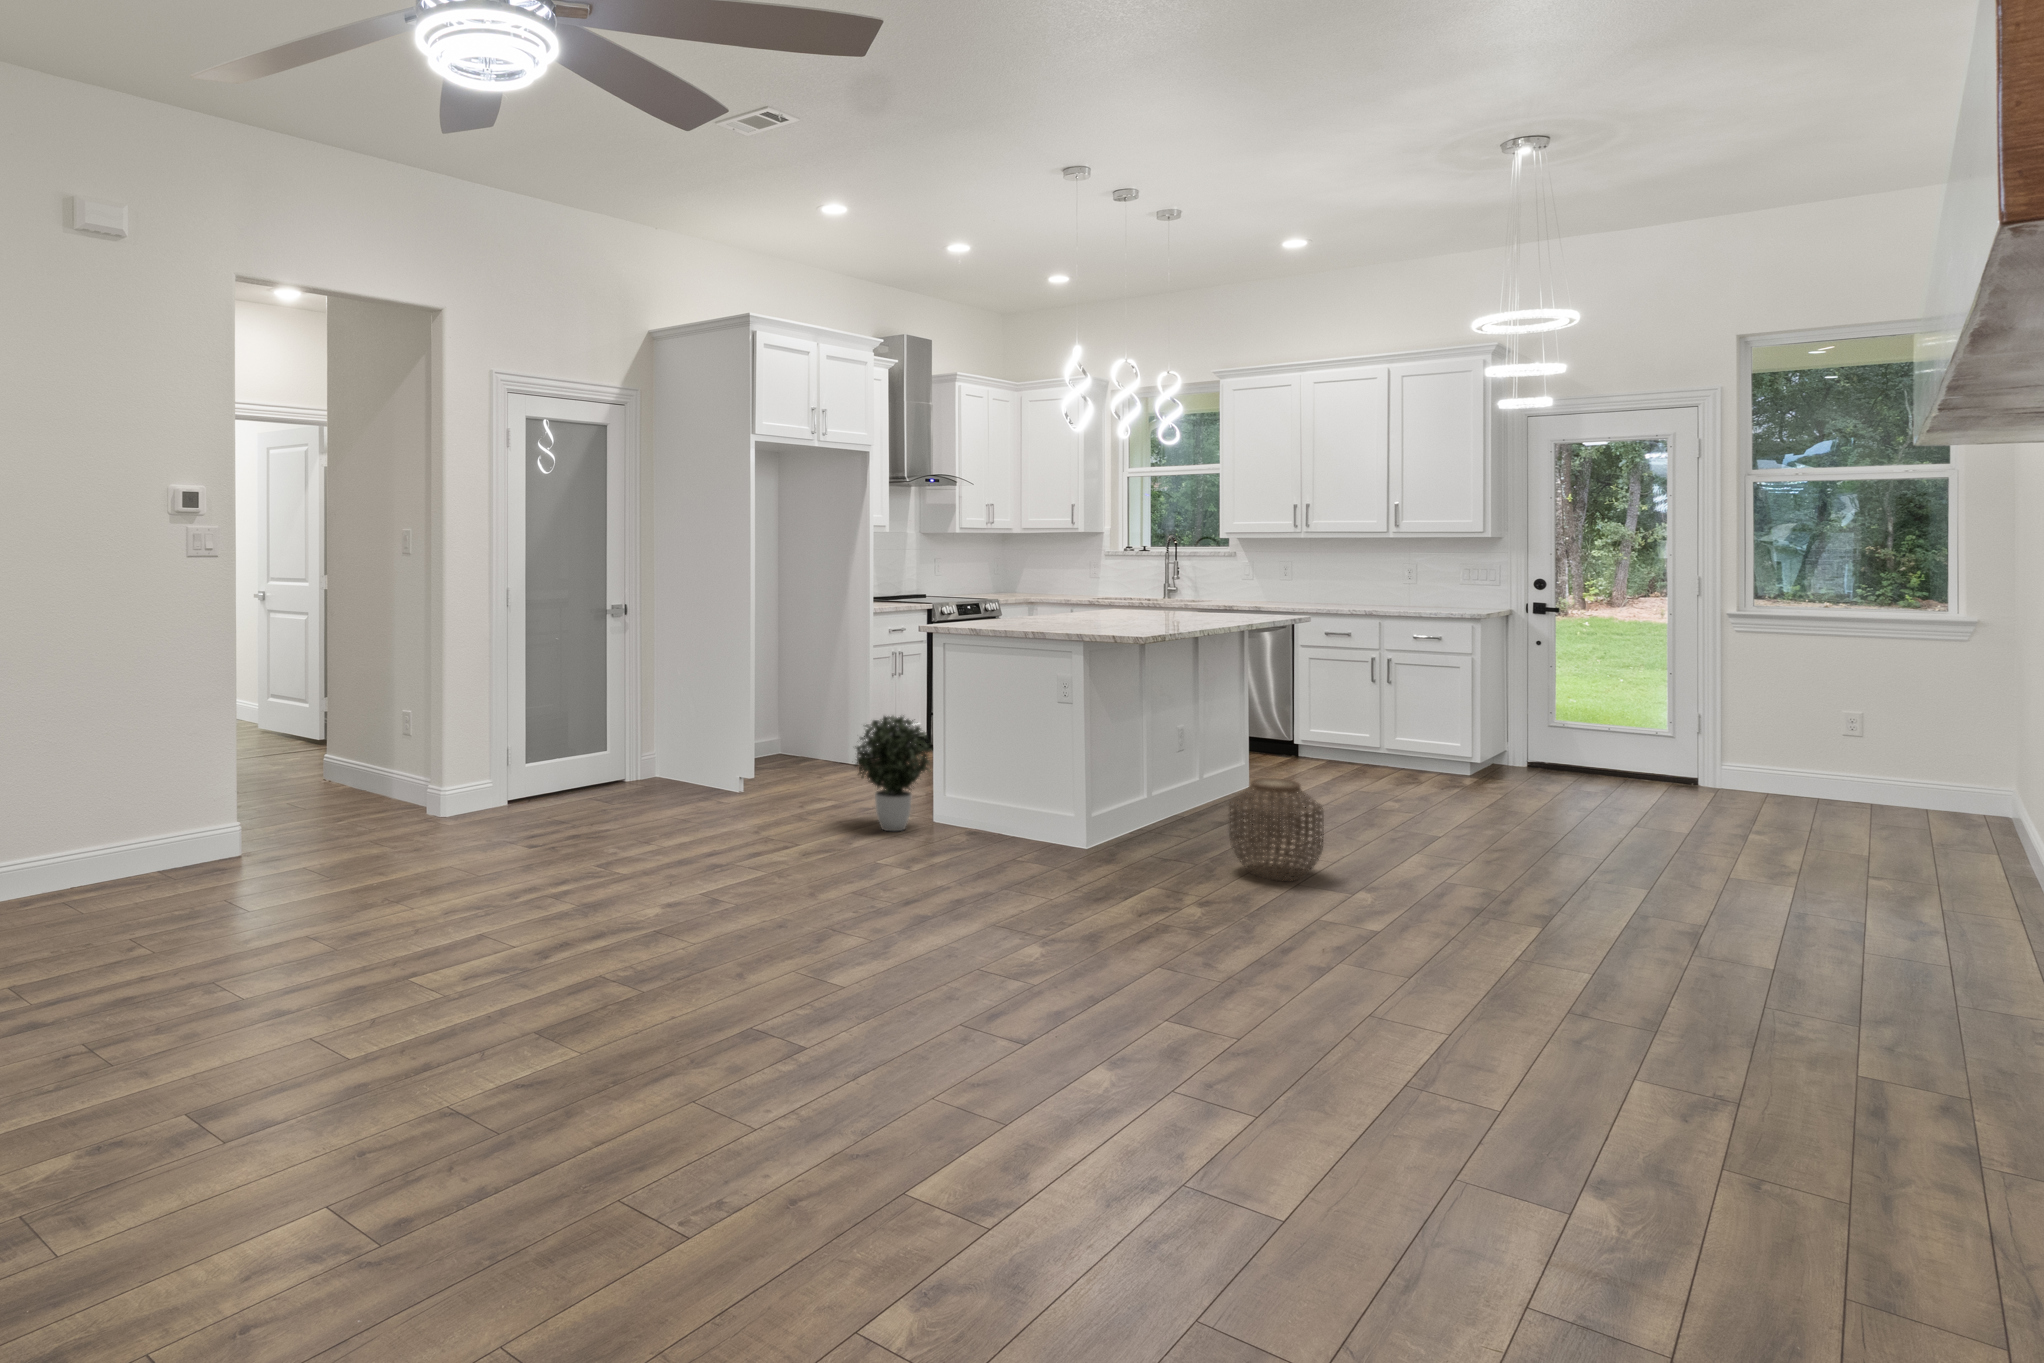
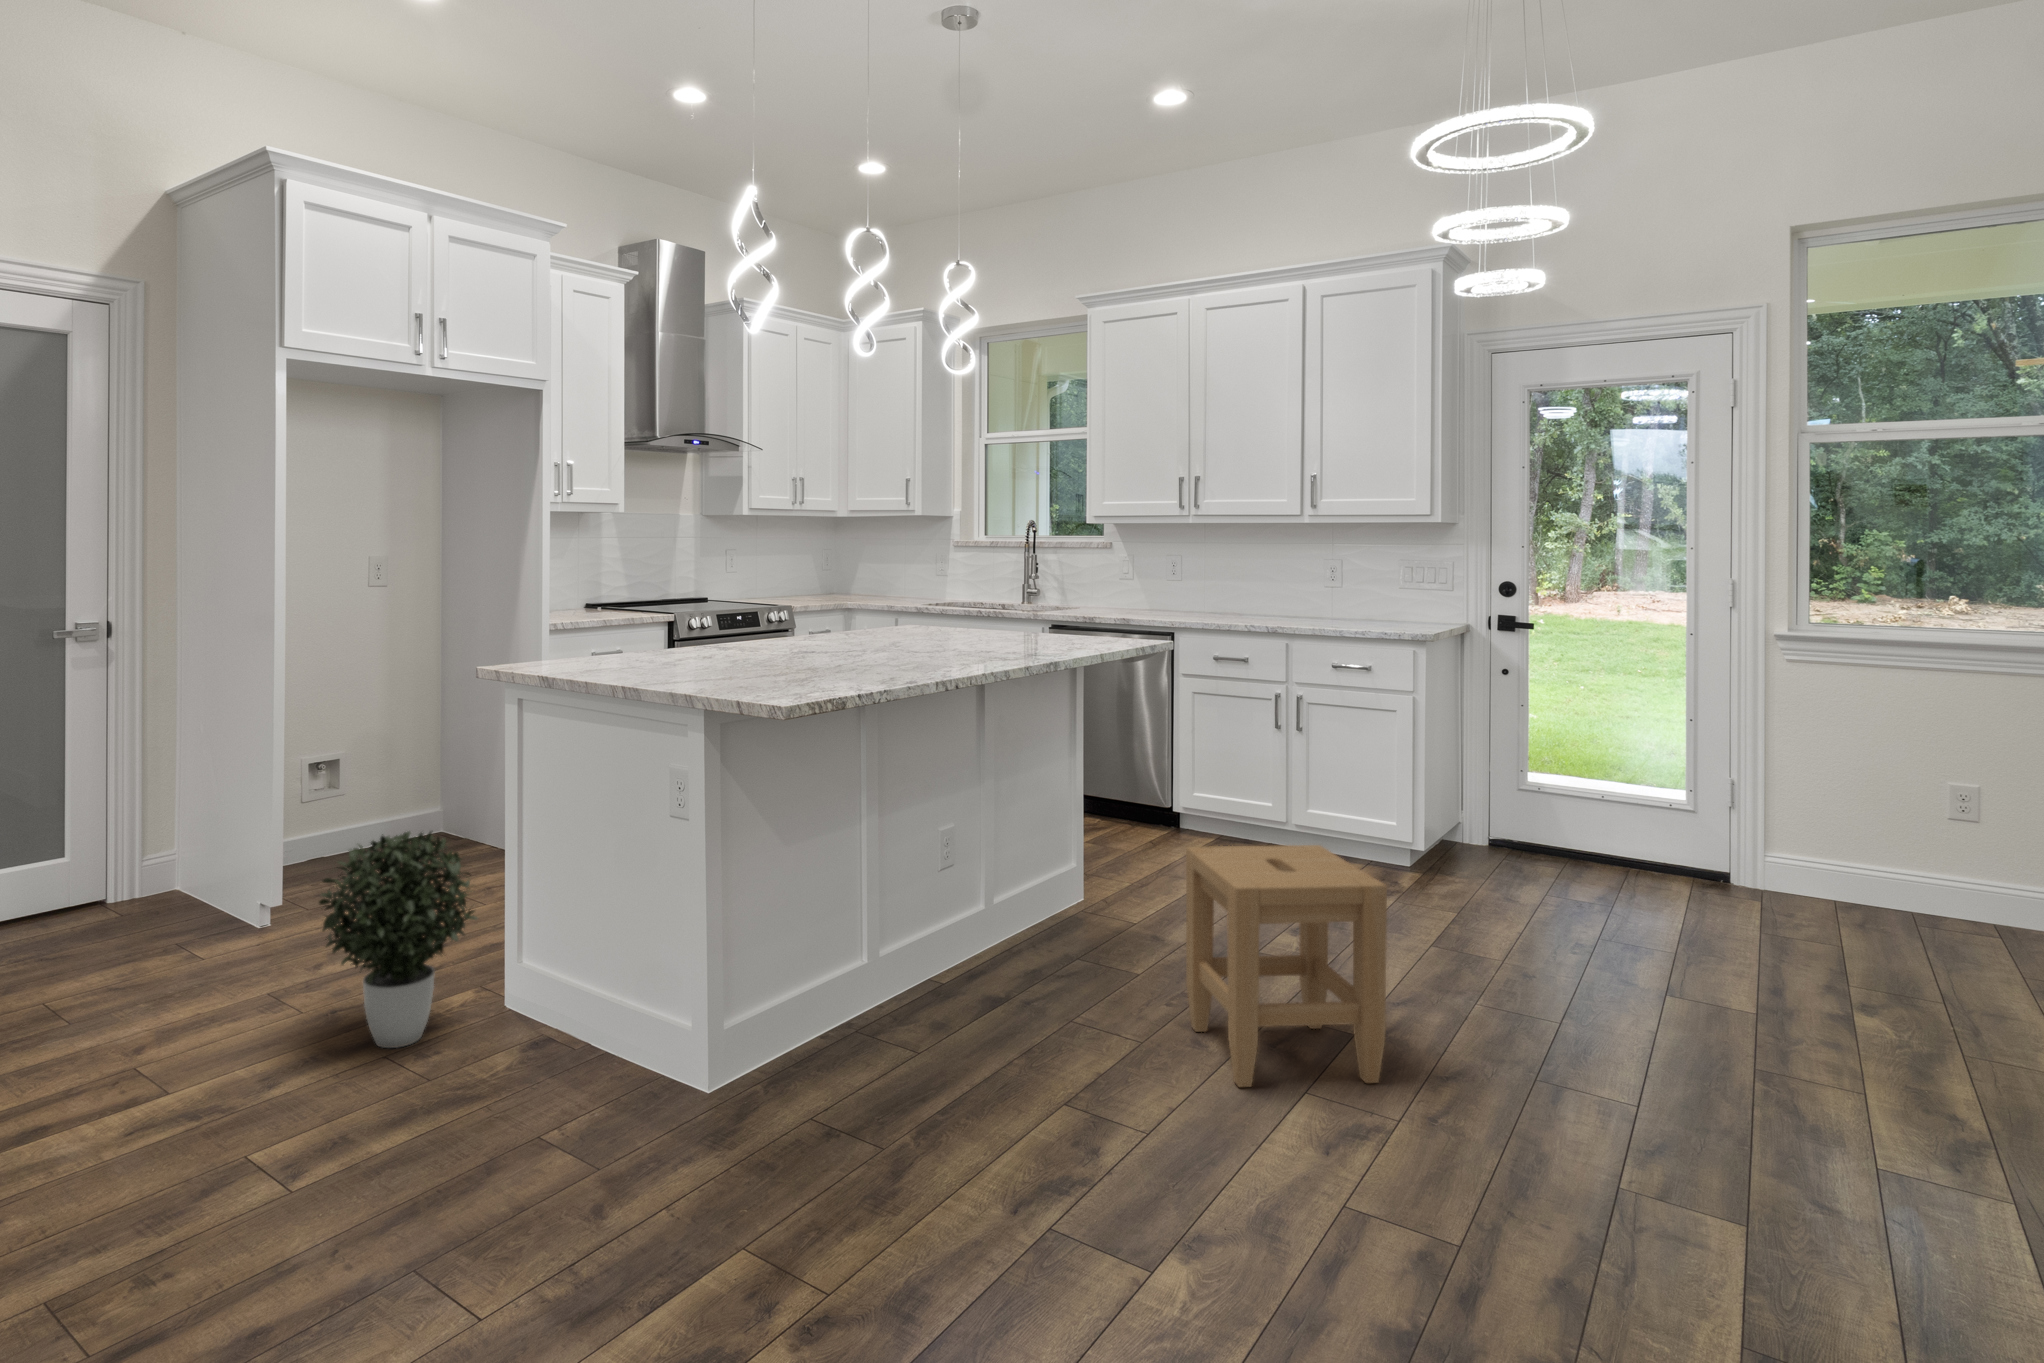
stool: none [1339,729,1462,851] -> present [1186,845,1387,1087]
woven basket: present [1229,778,1324,881] -> none [930,987,1110,1217]

